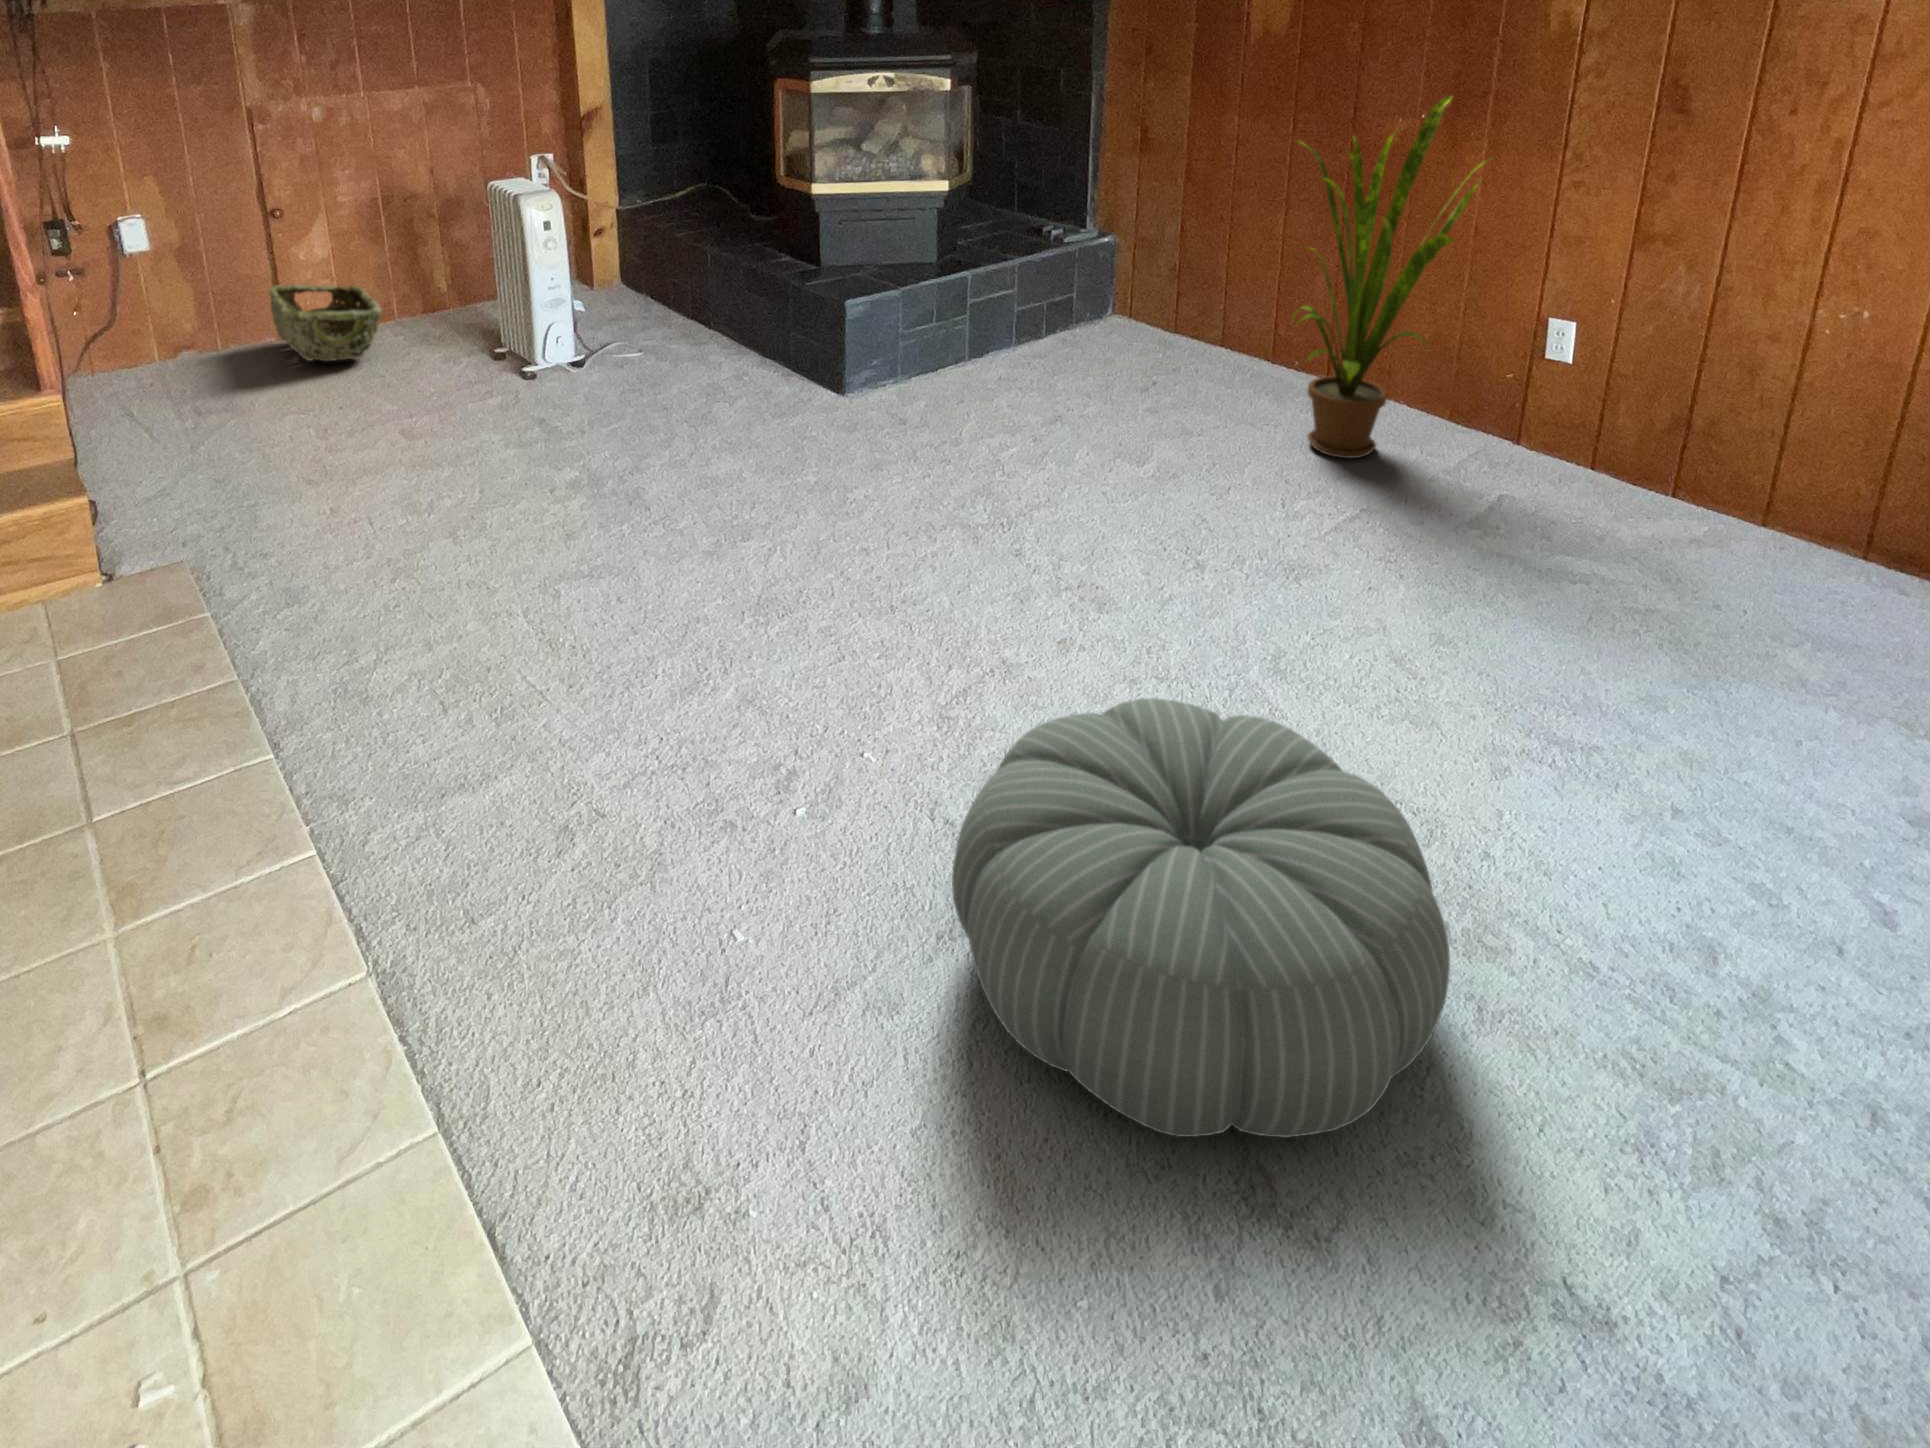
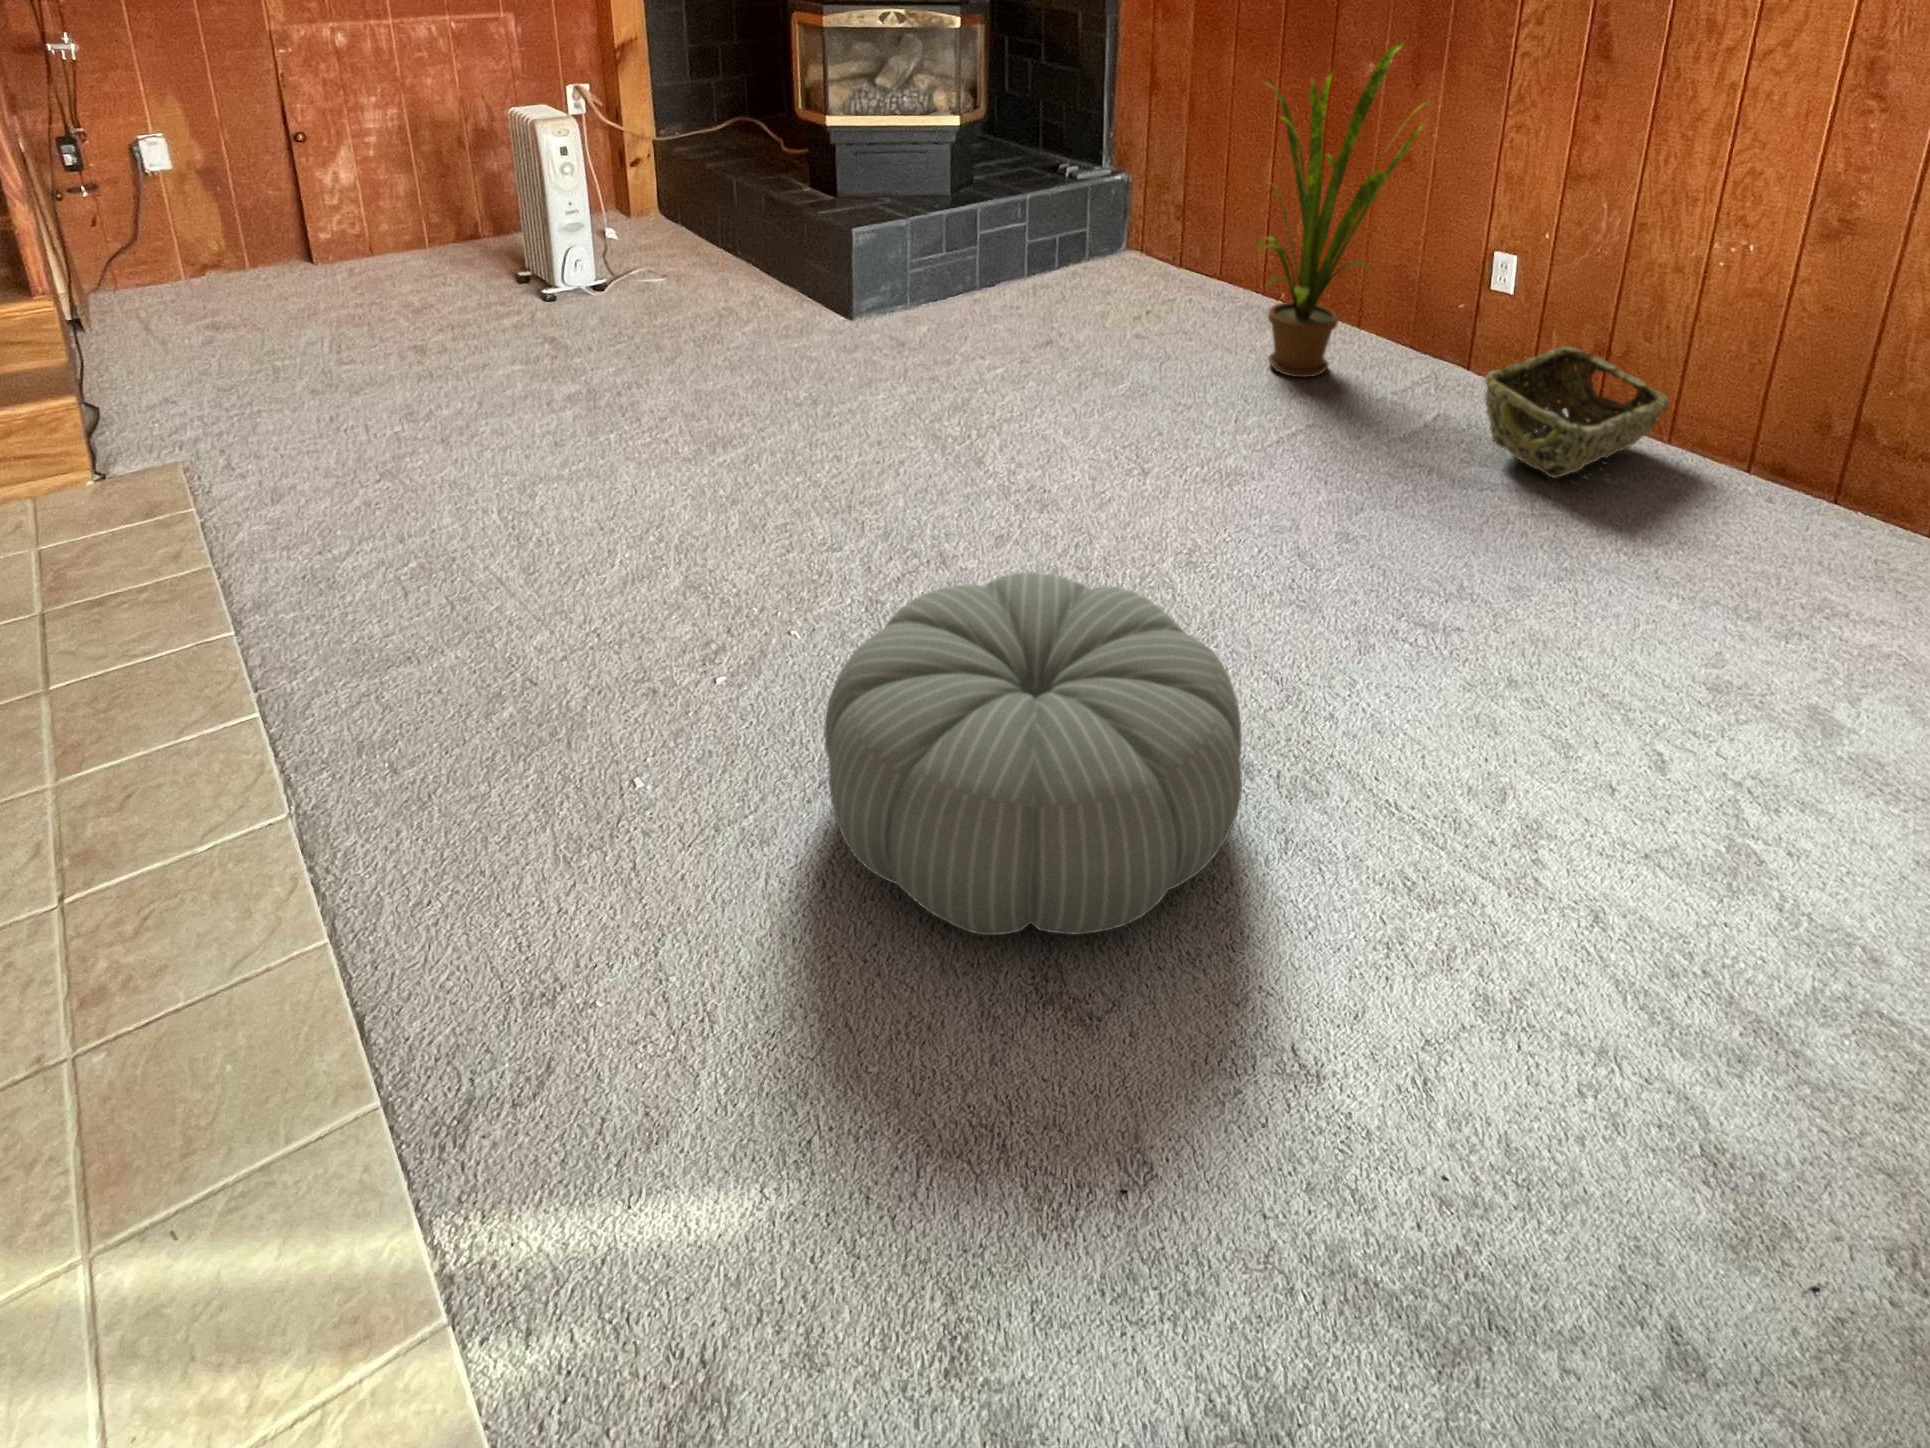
woven basket: present [269,284,382,361] -> present [1485,347,1669,478]

